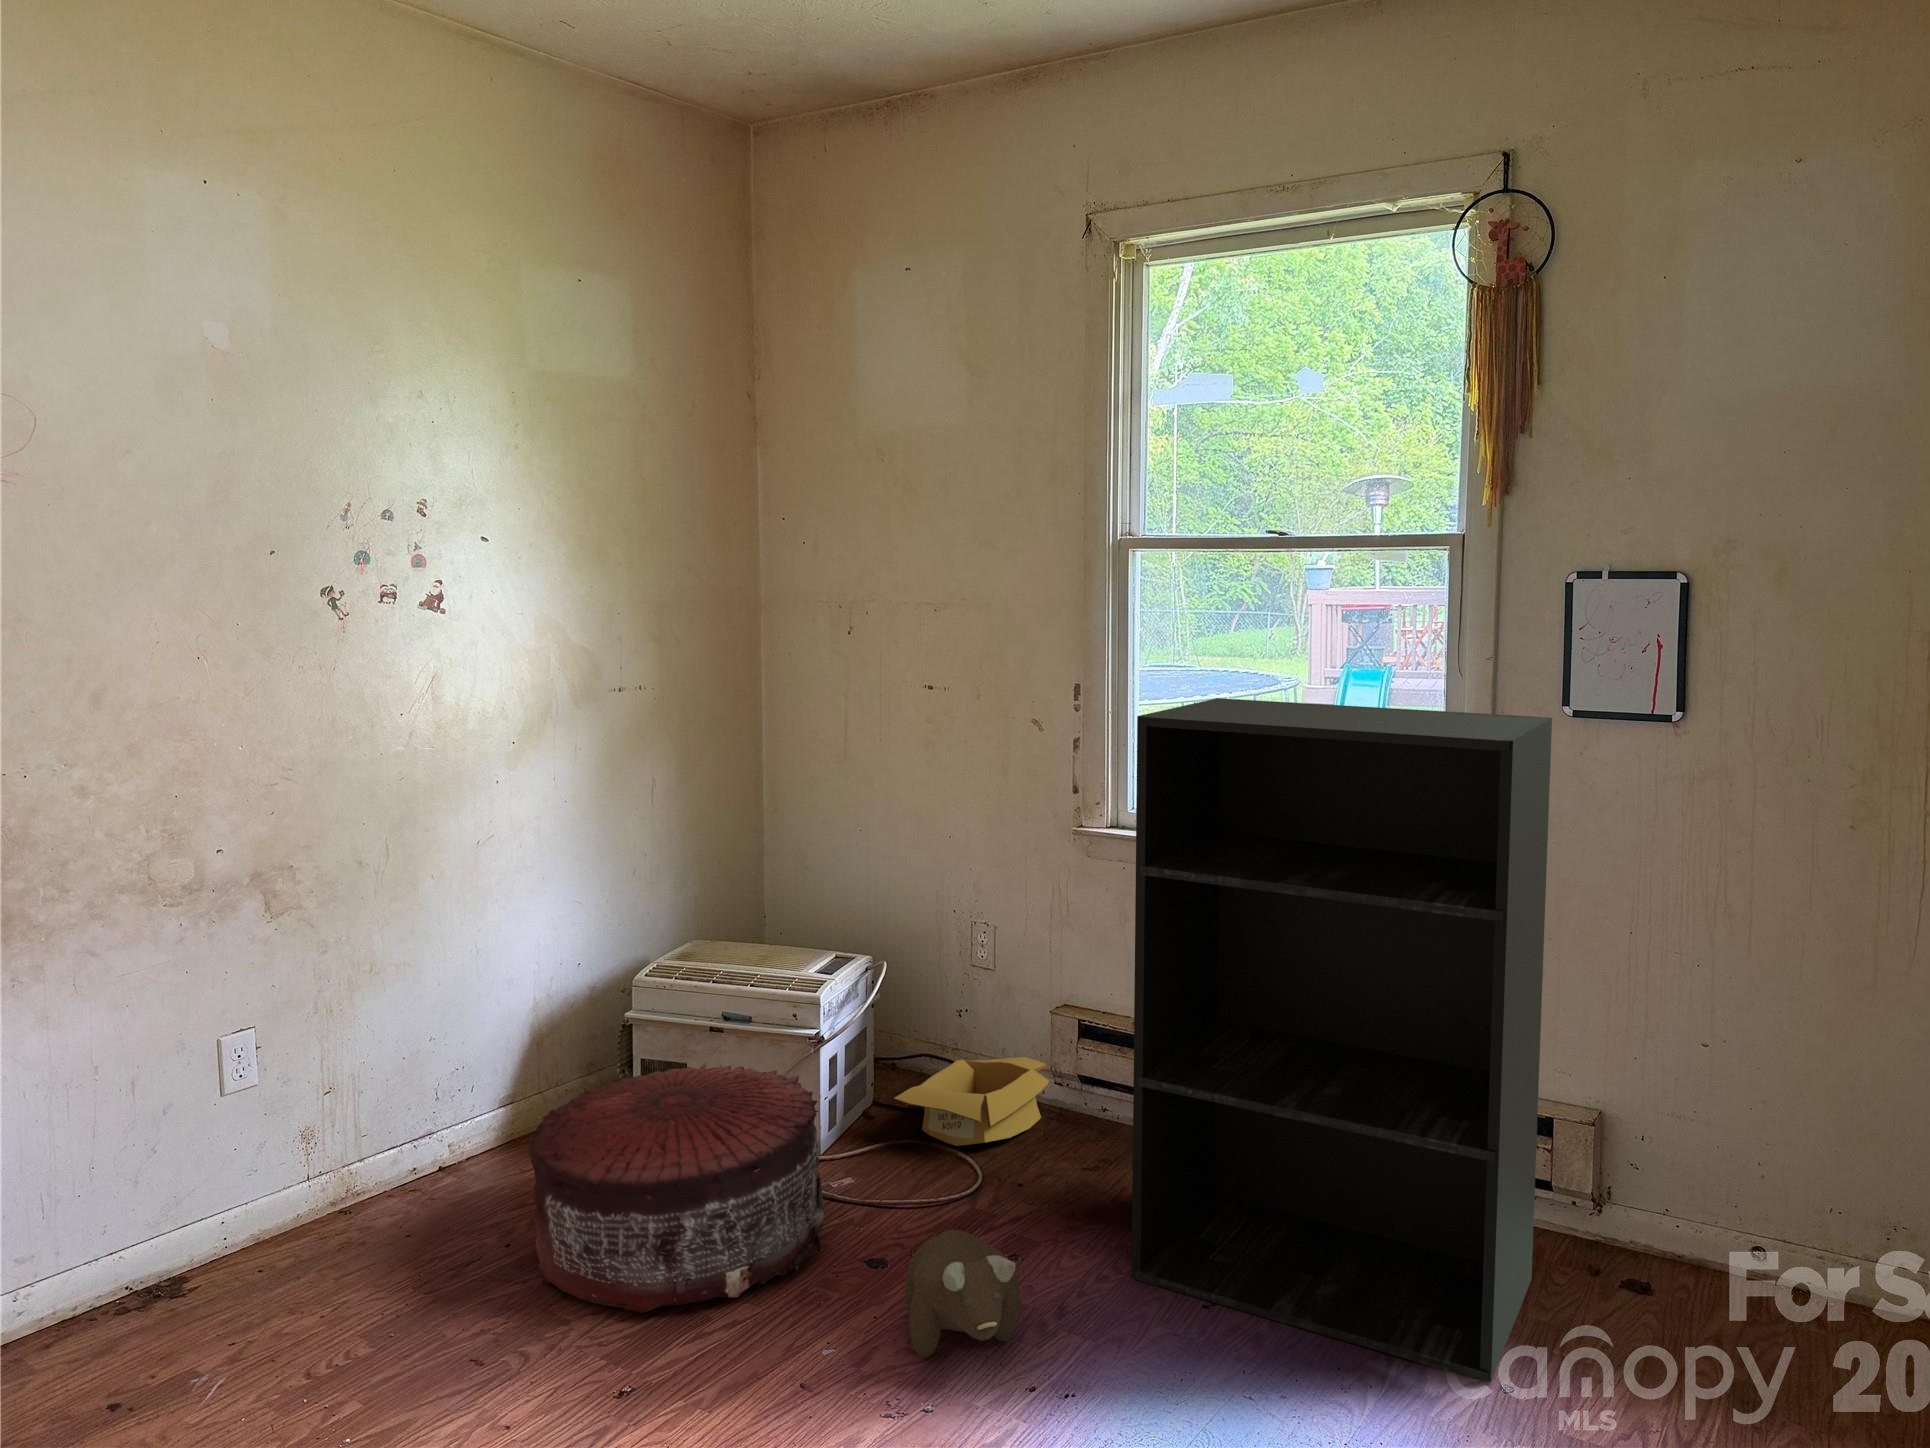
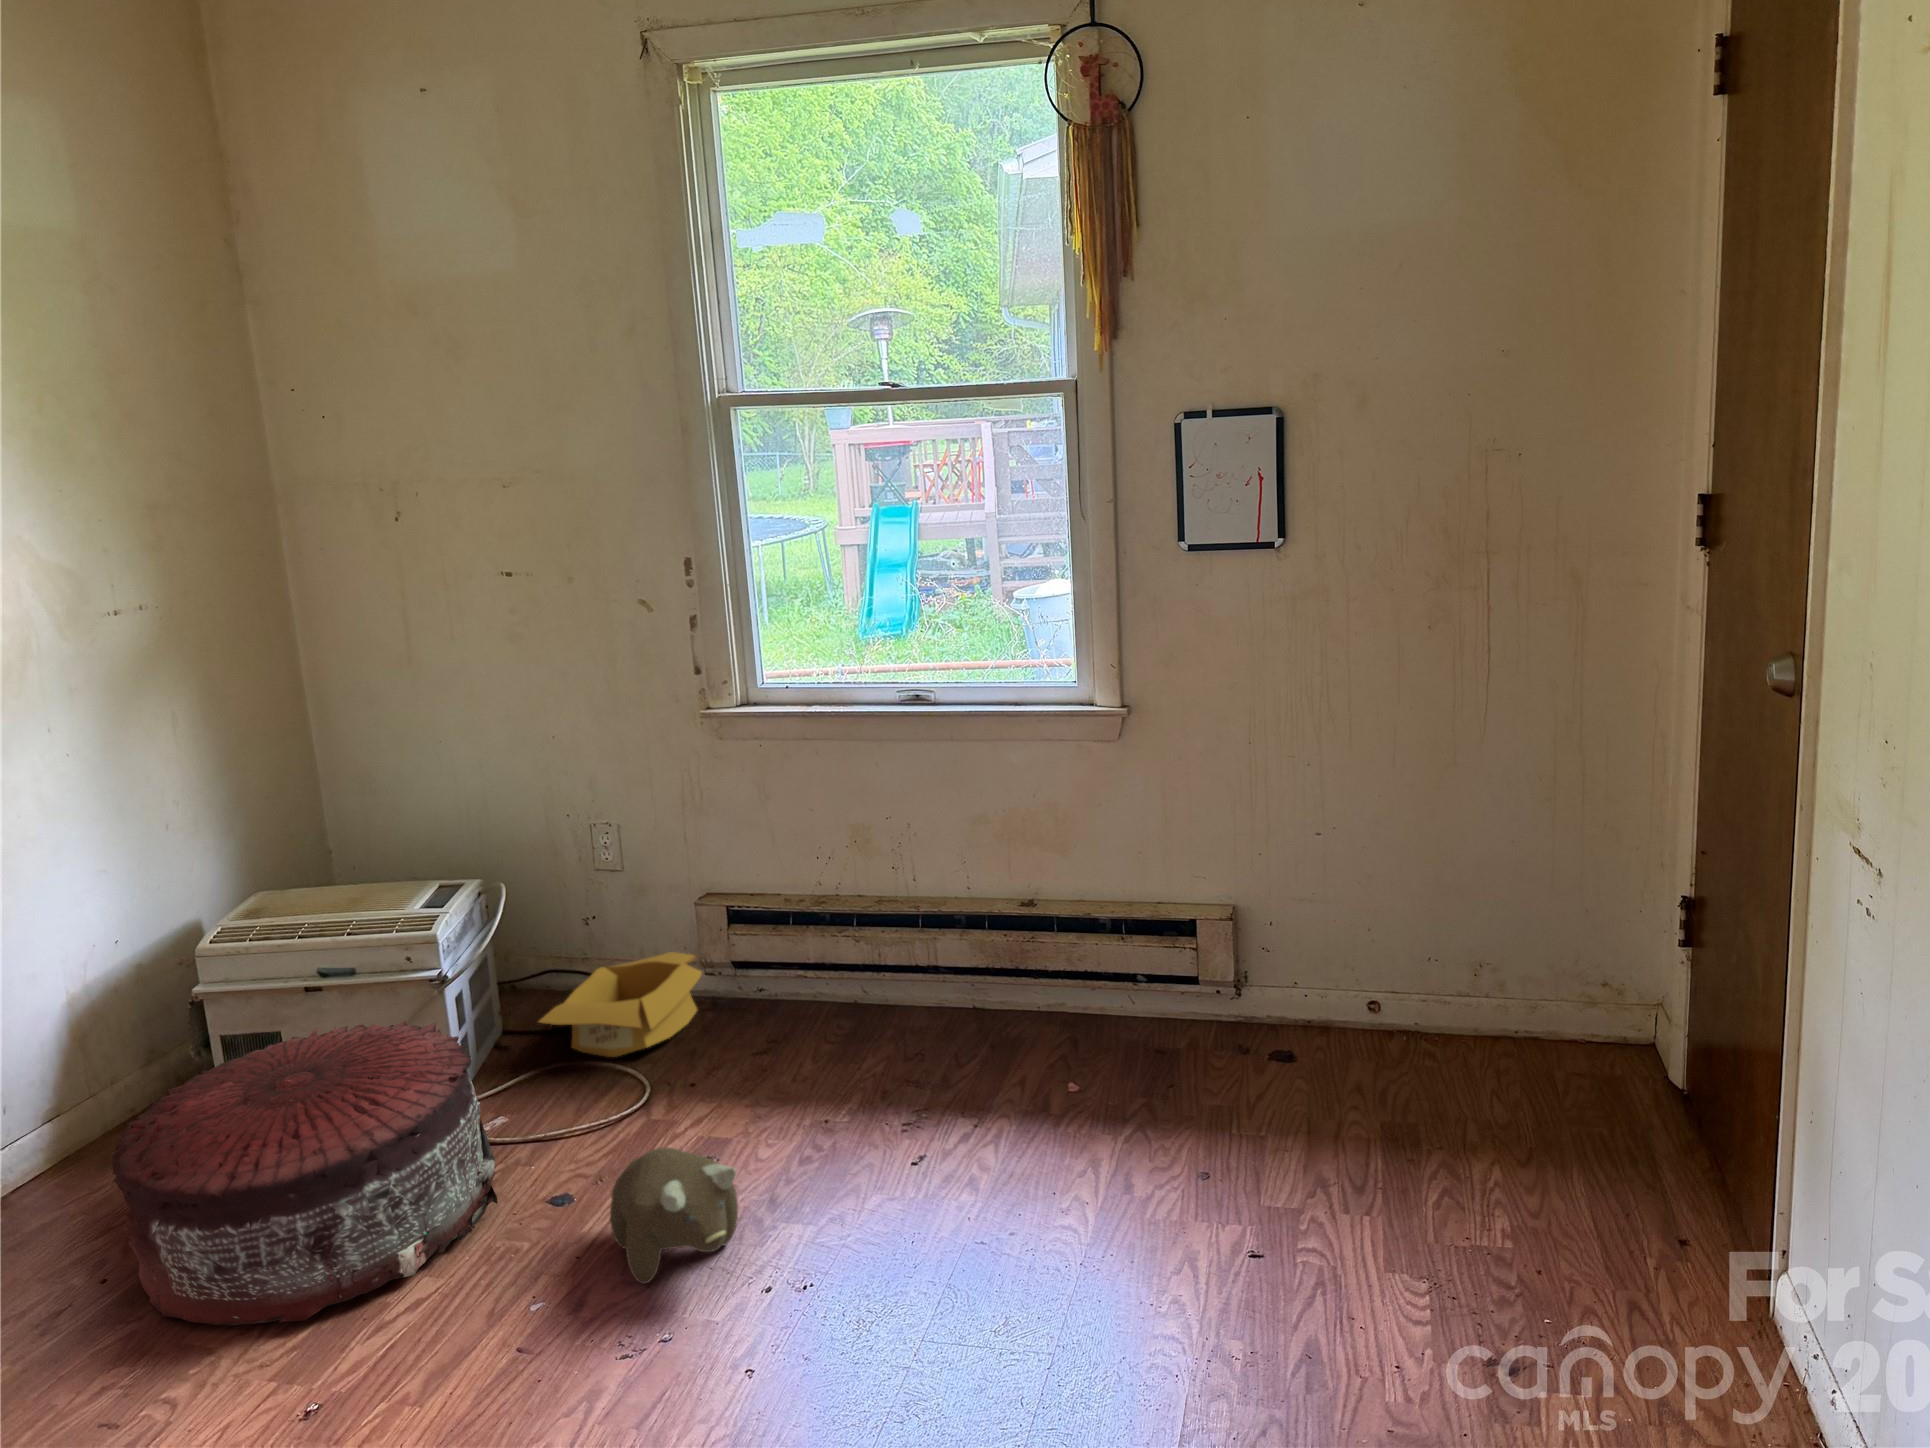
bookshelf: present [1132,698,1552,1382] -> none [789,553,1192,1167]

